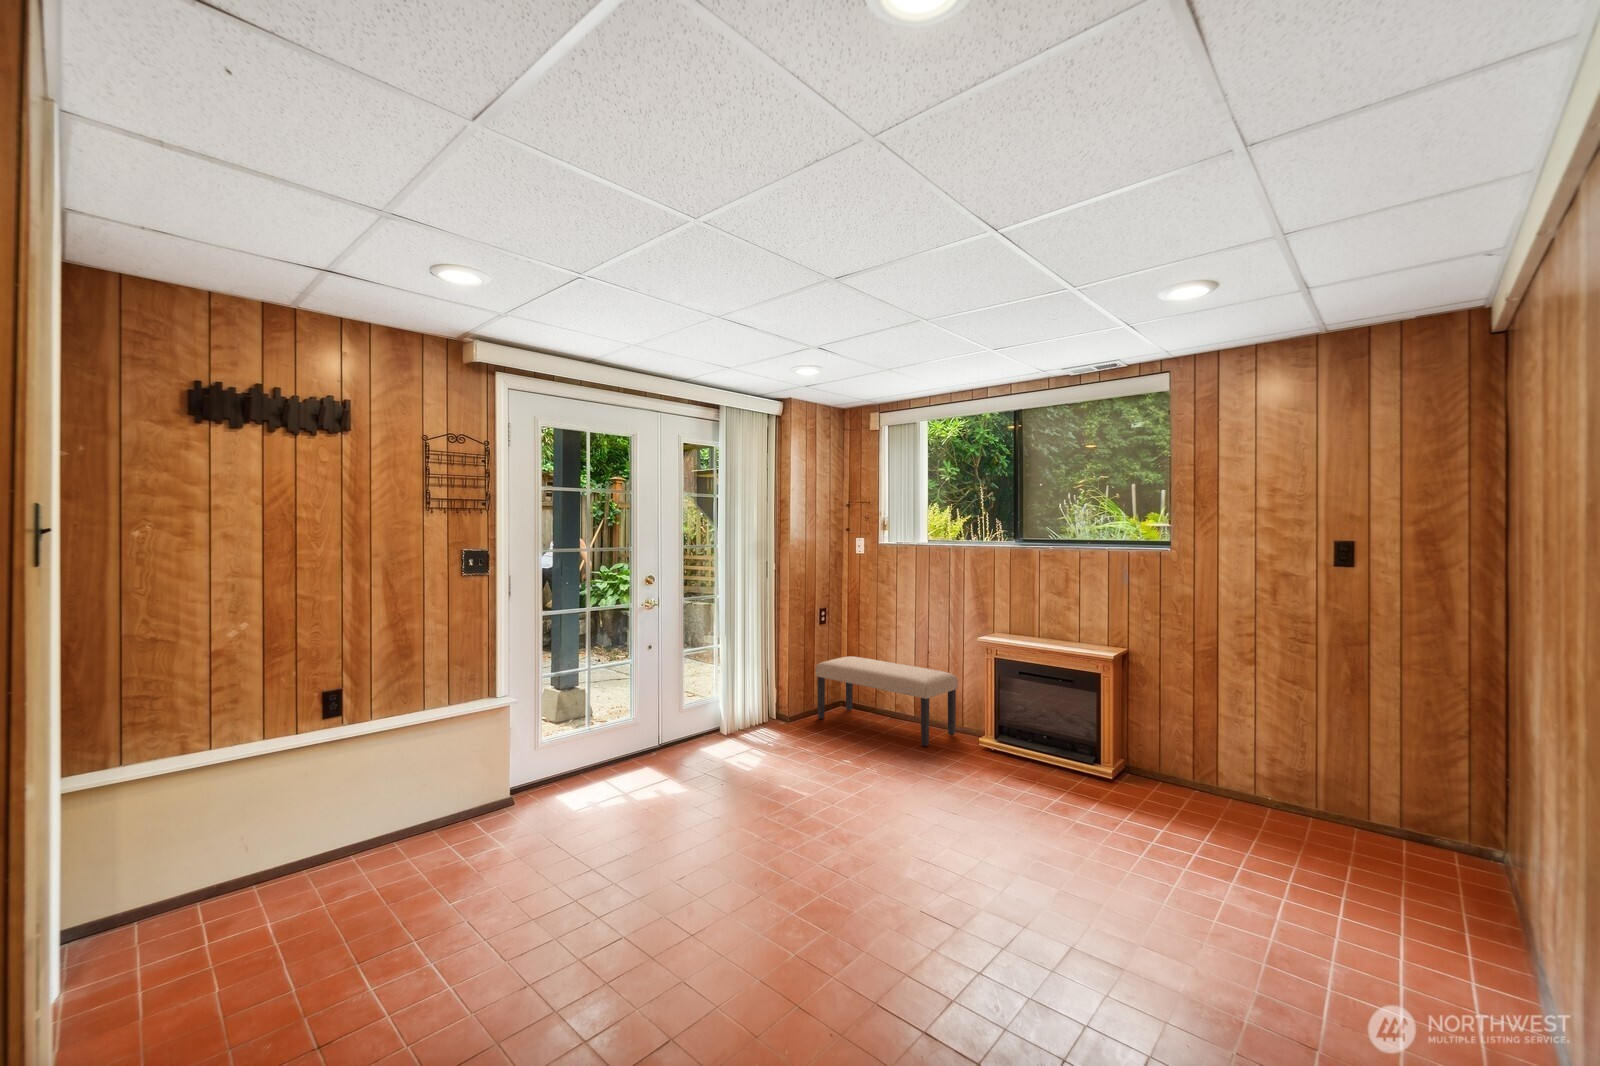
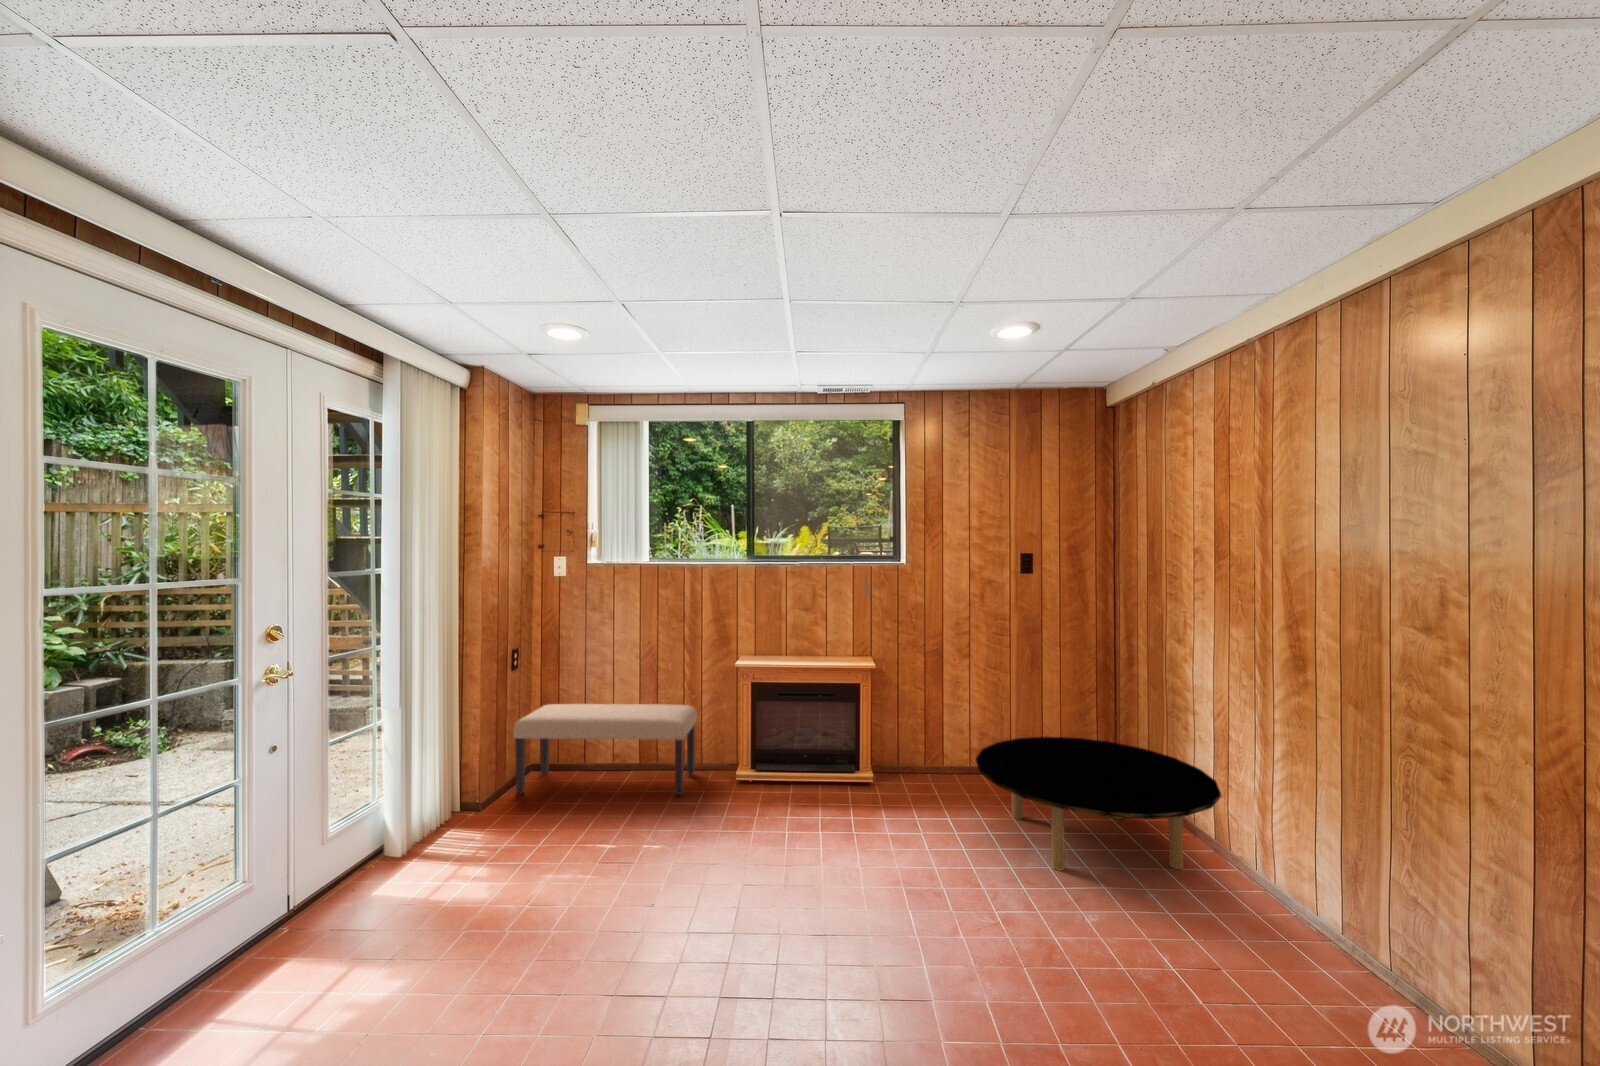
coffee table: none [1162,764,1514,963] -> present [976,737,1221,871]

